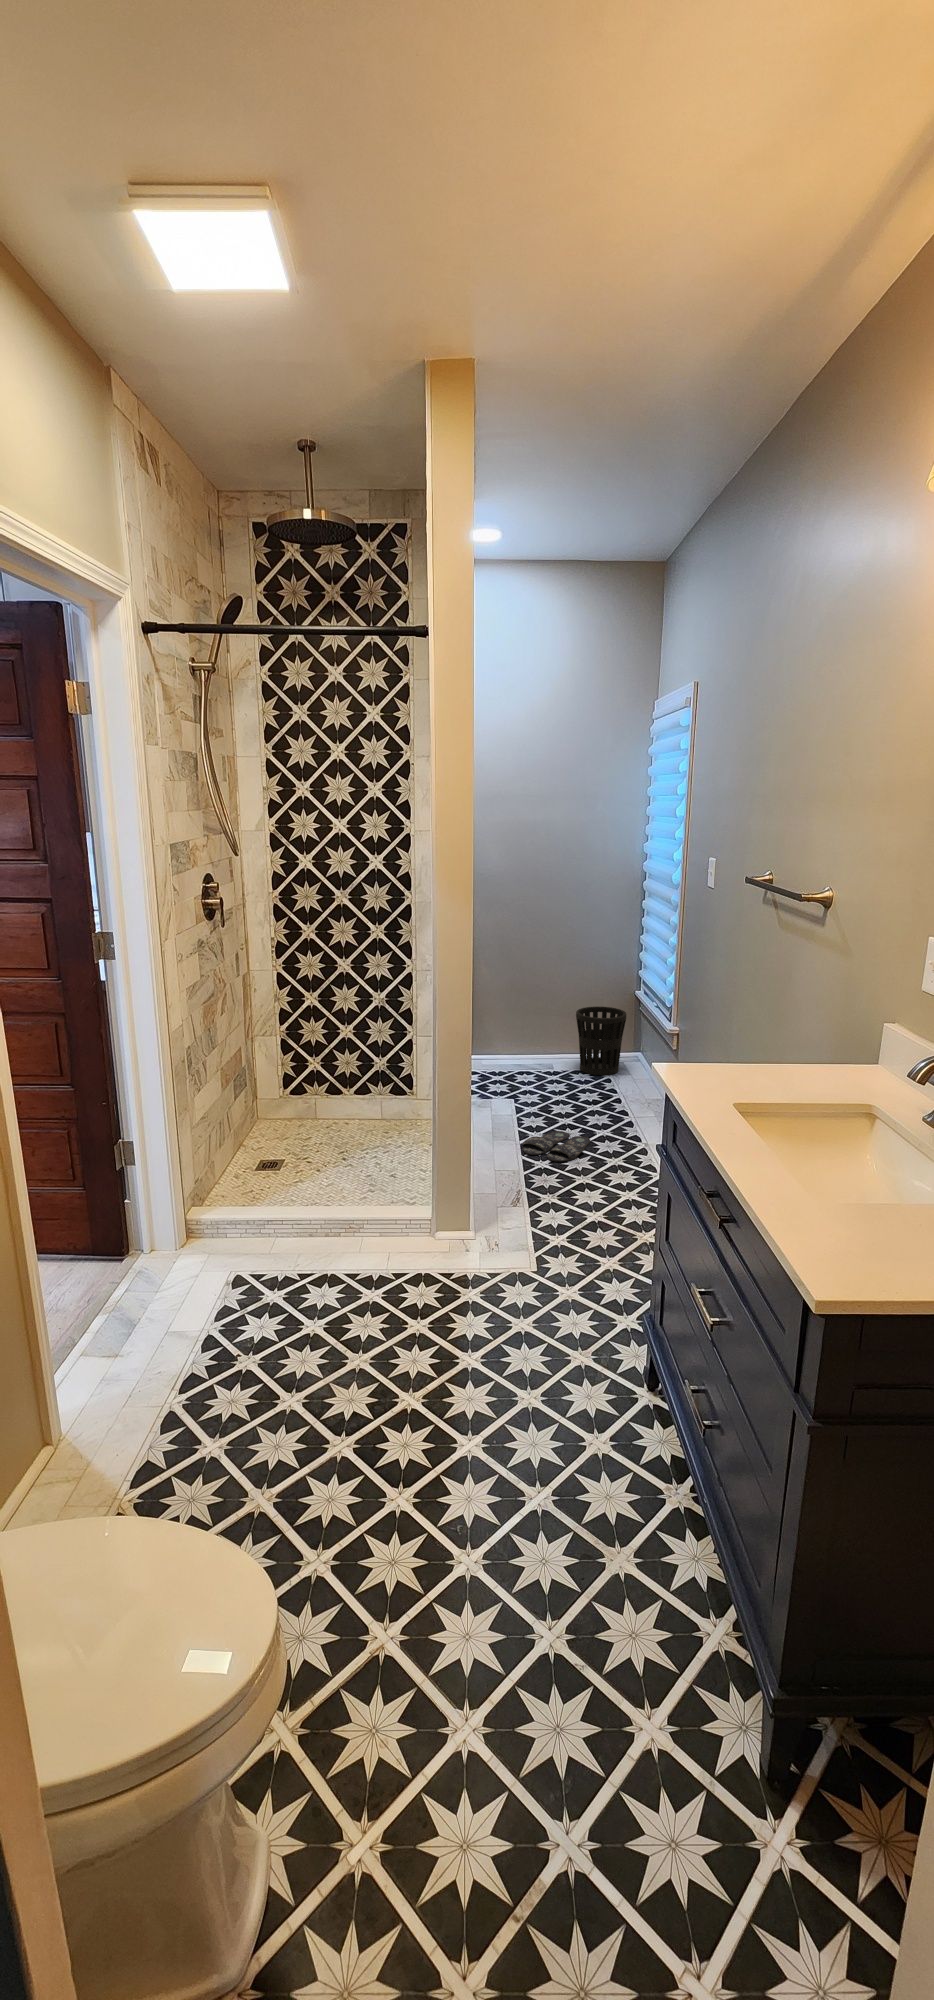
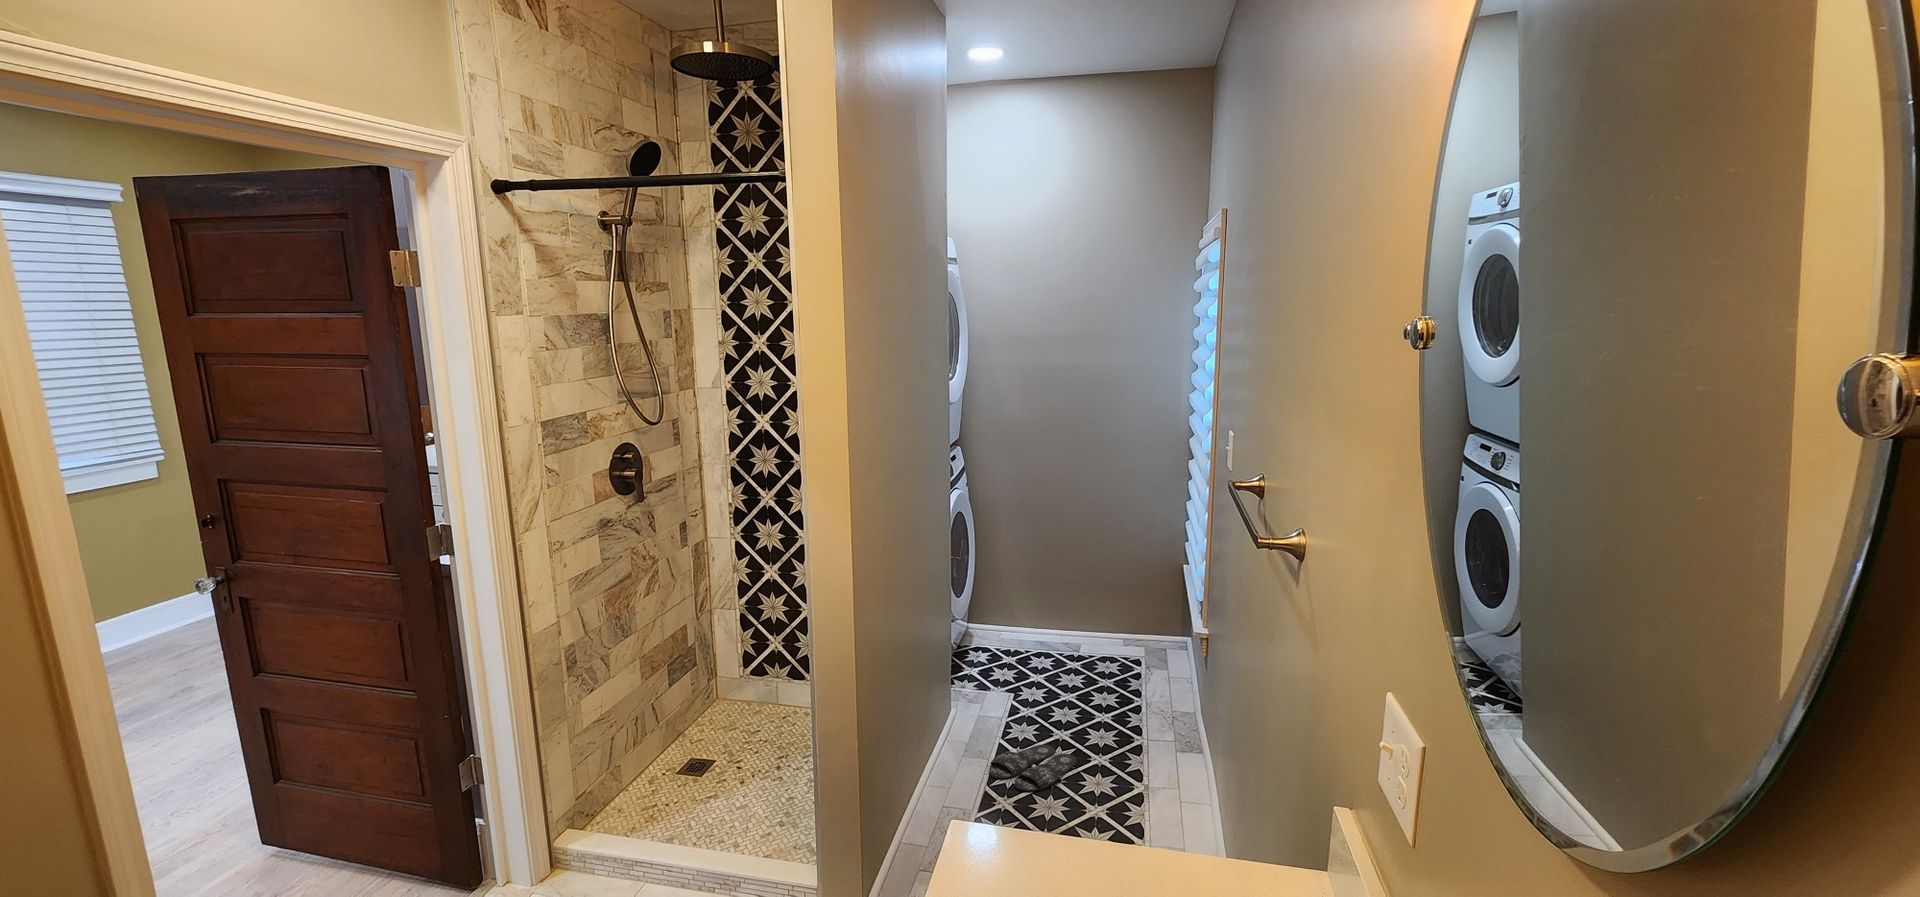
wastebasket: present [576,1007,626,1075] -> none [1100,581,1160,665]

